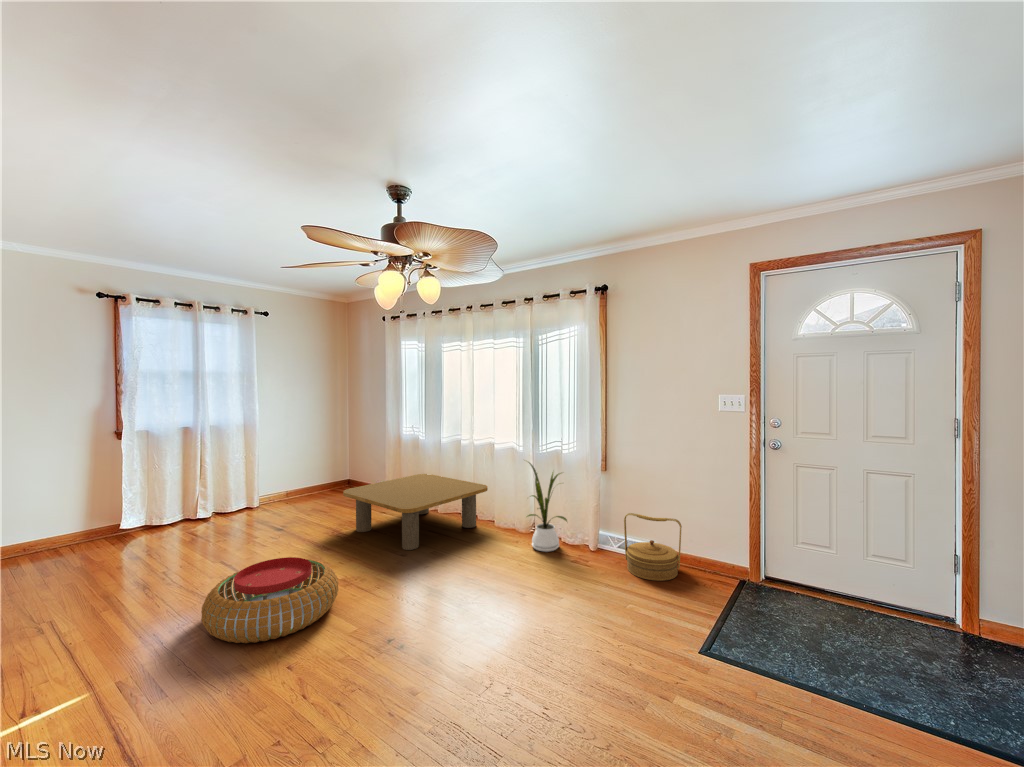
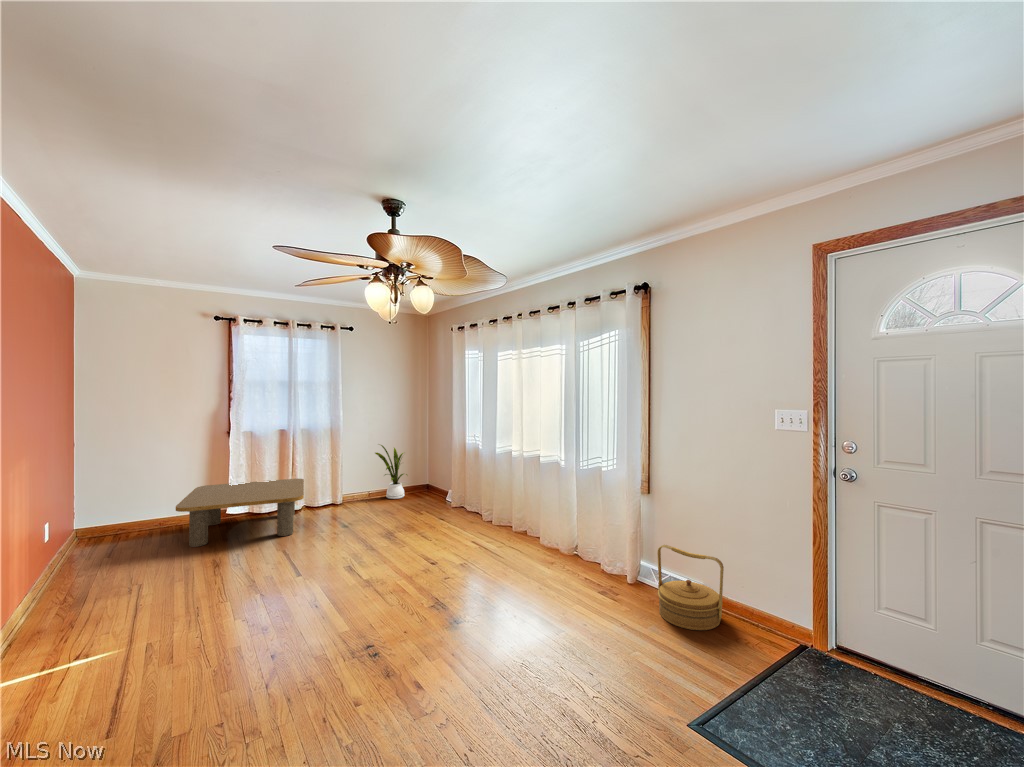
house plant: present [528,462,567,552] -> present [375,445,407,499]
coffee table: present [343,474,488,550] -> present [176,479,304,547]
pouf: present [201,557,339,643] -> none [231,553,353,627]

